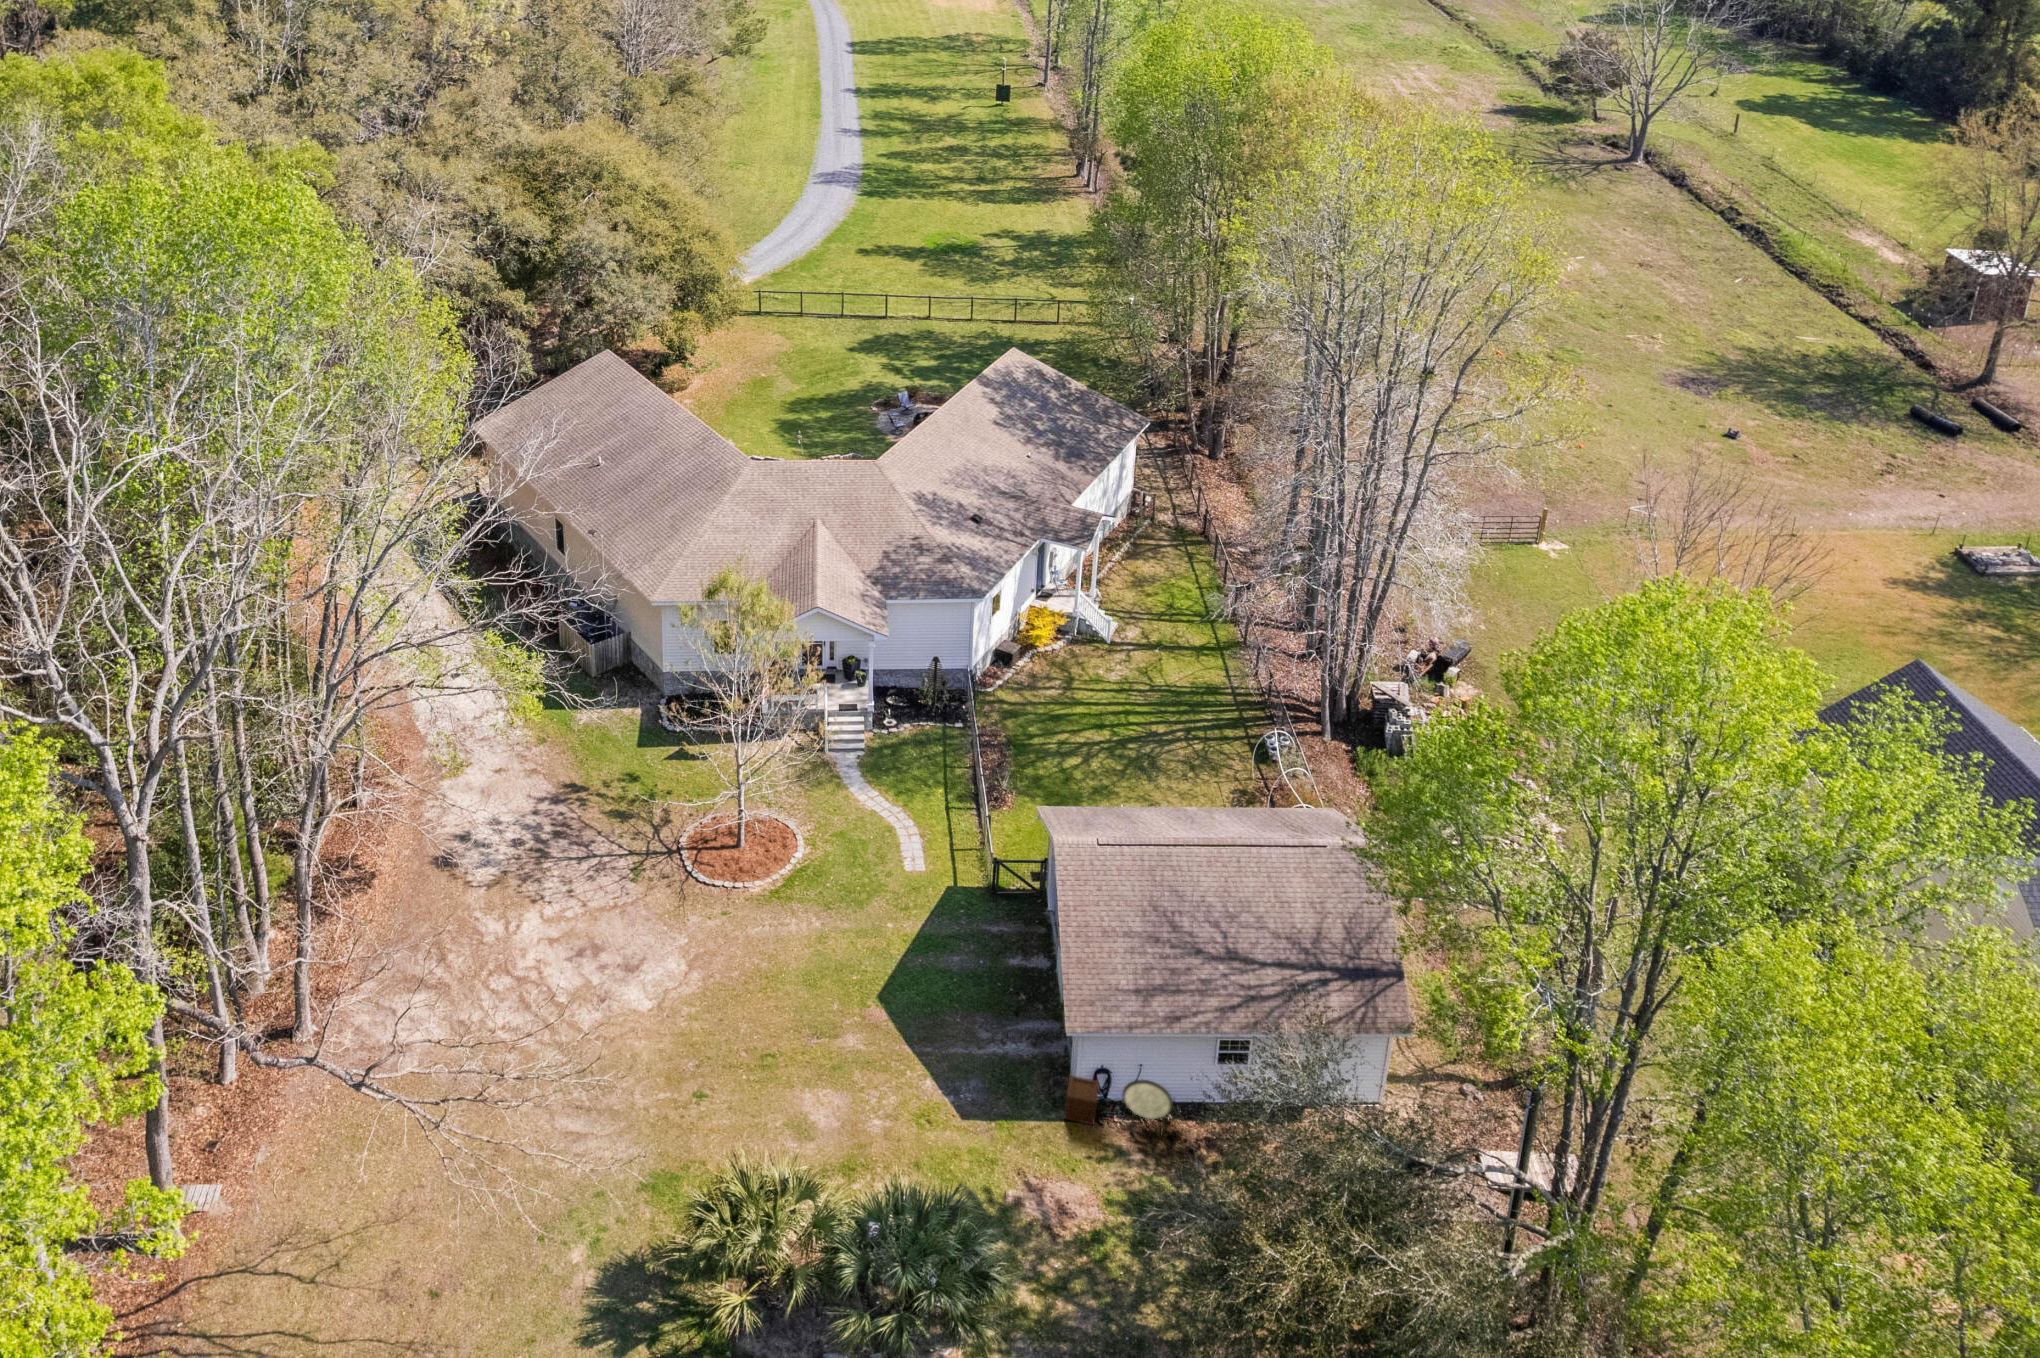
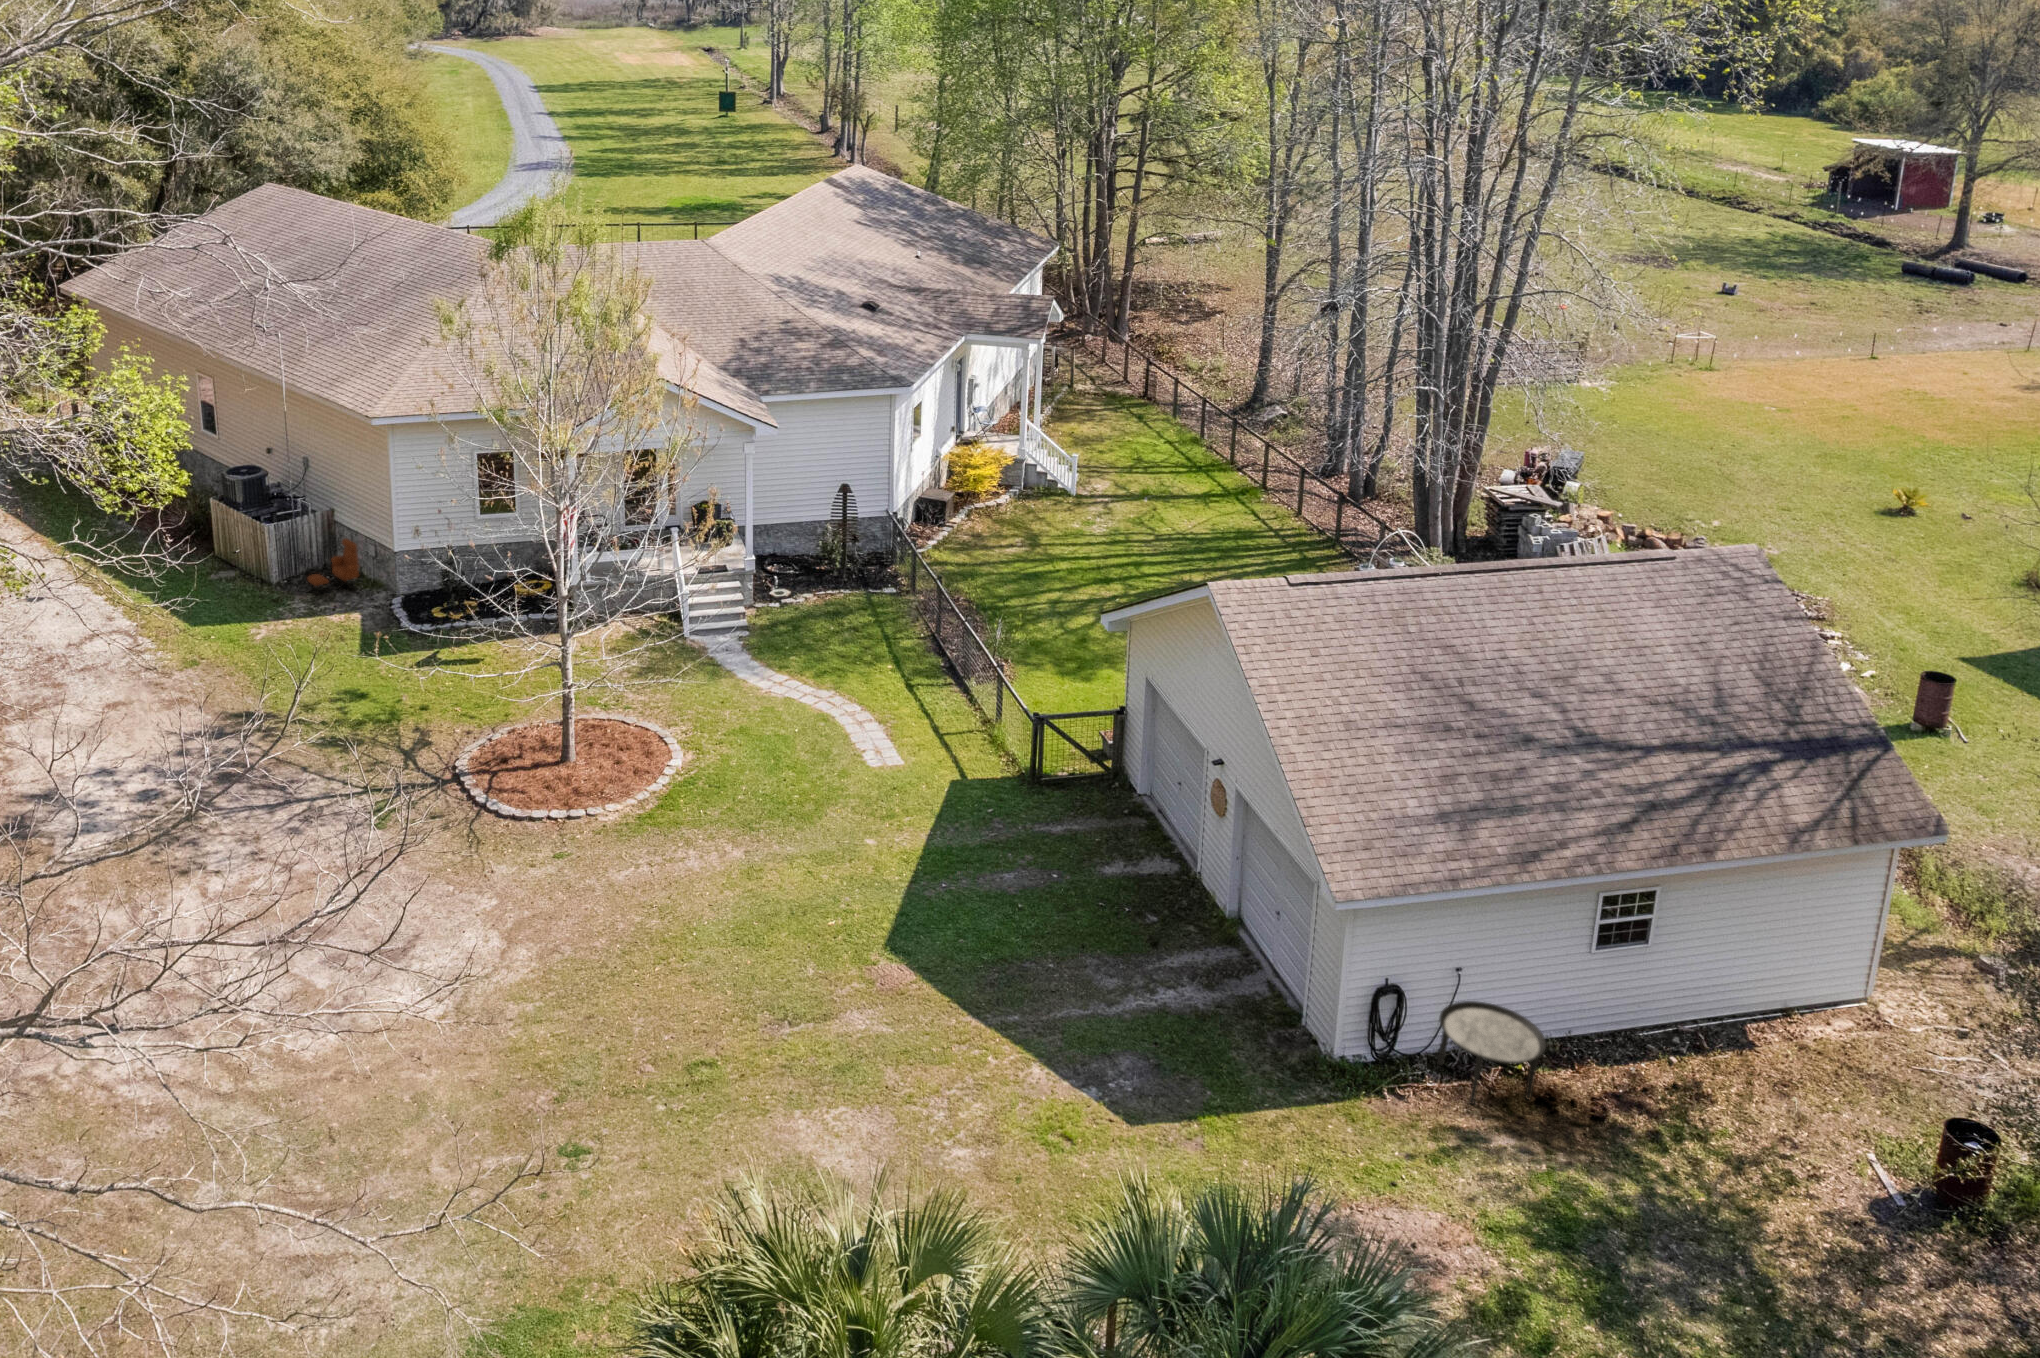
lounge chair: none [613,659,644,694] -> present [308,539,359,592]
wooden crate: present [1064,1075,1099,1125] -> none [1322,1011,1408,1101]

